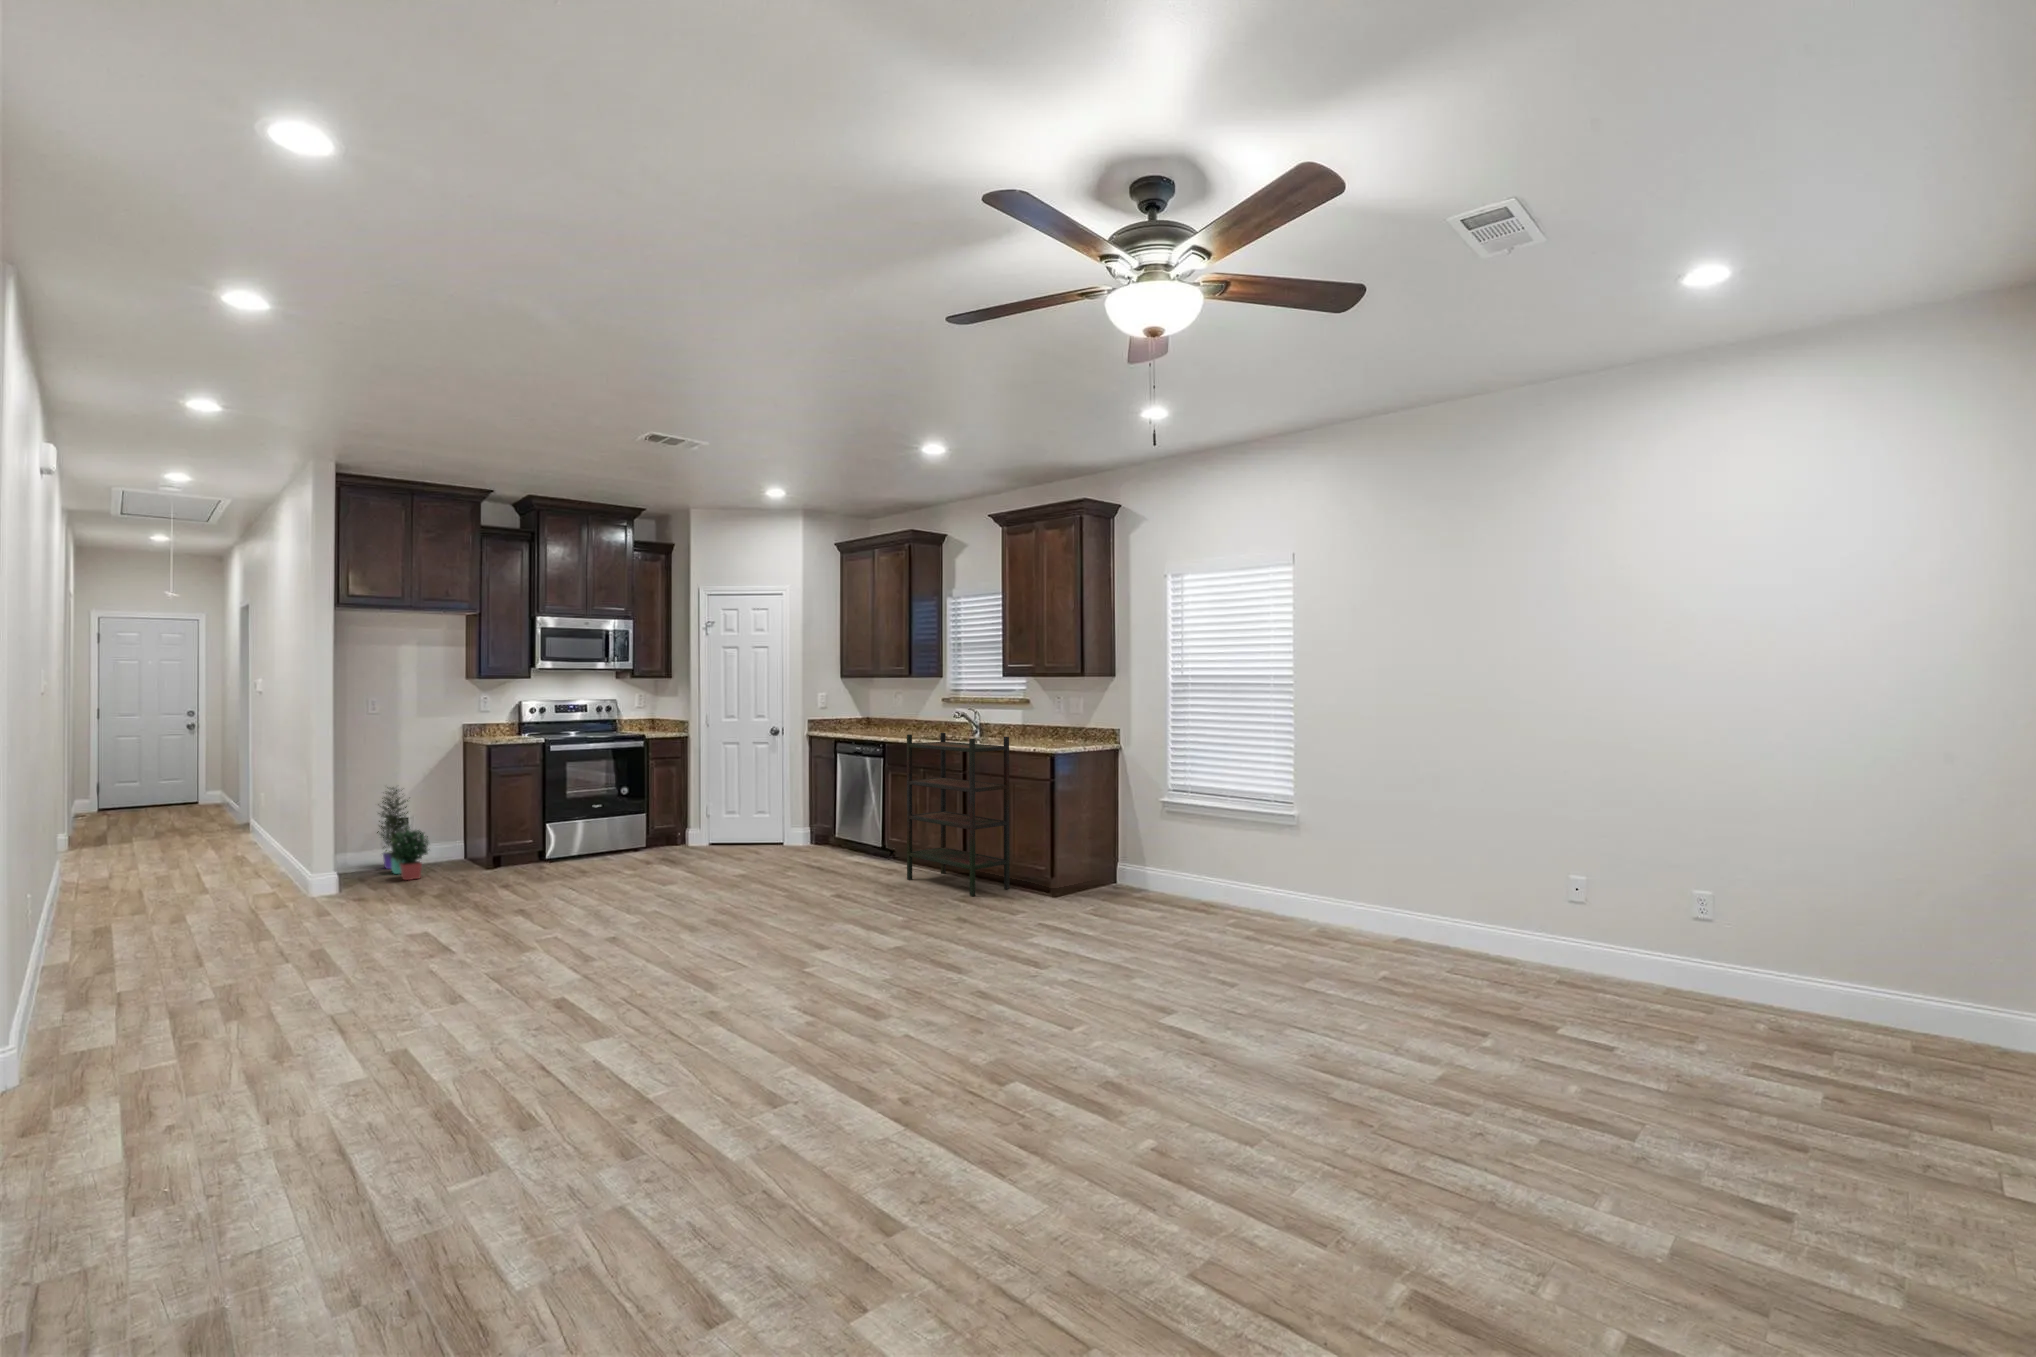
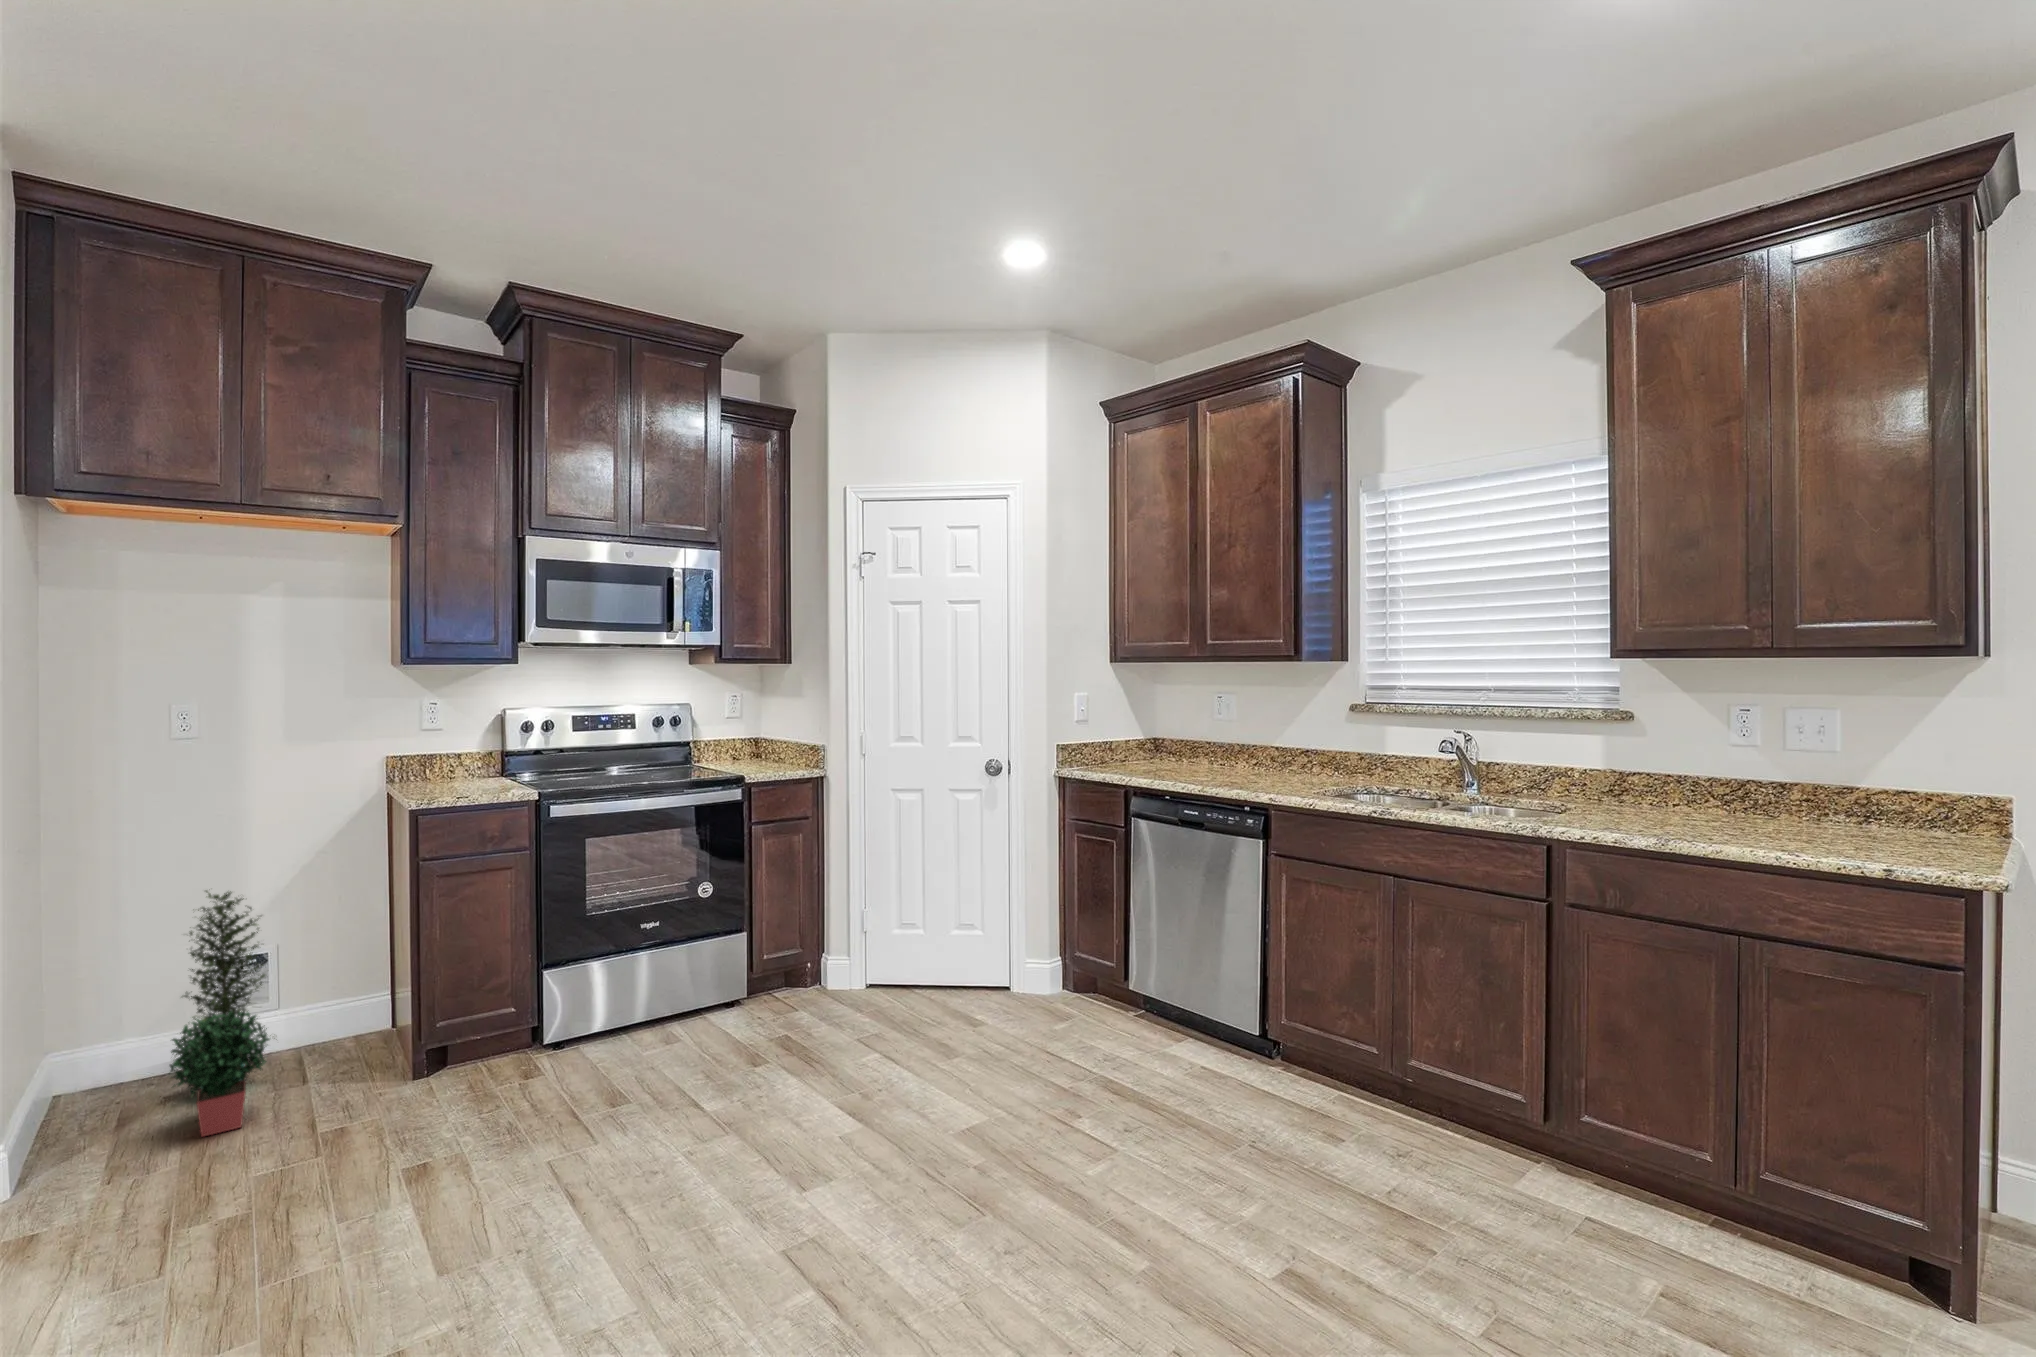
bookshelf: present [907,733,1010,896] -> none [1408,798,1770,1322]

